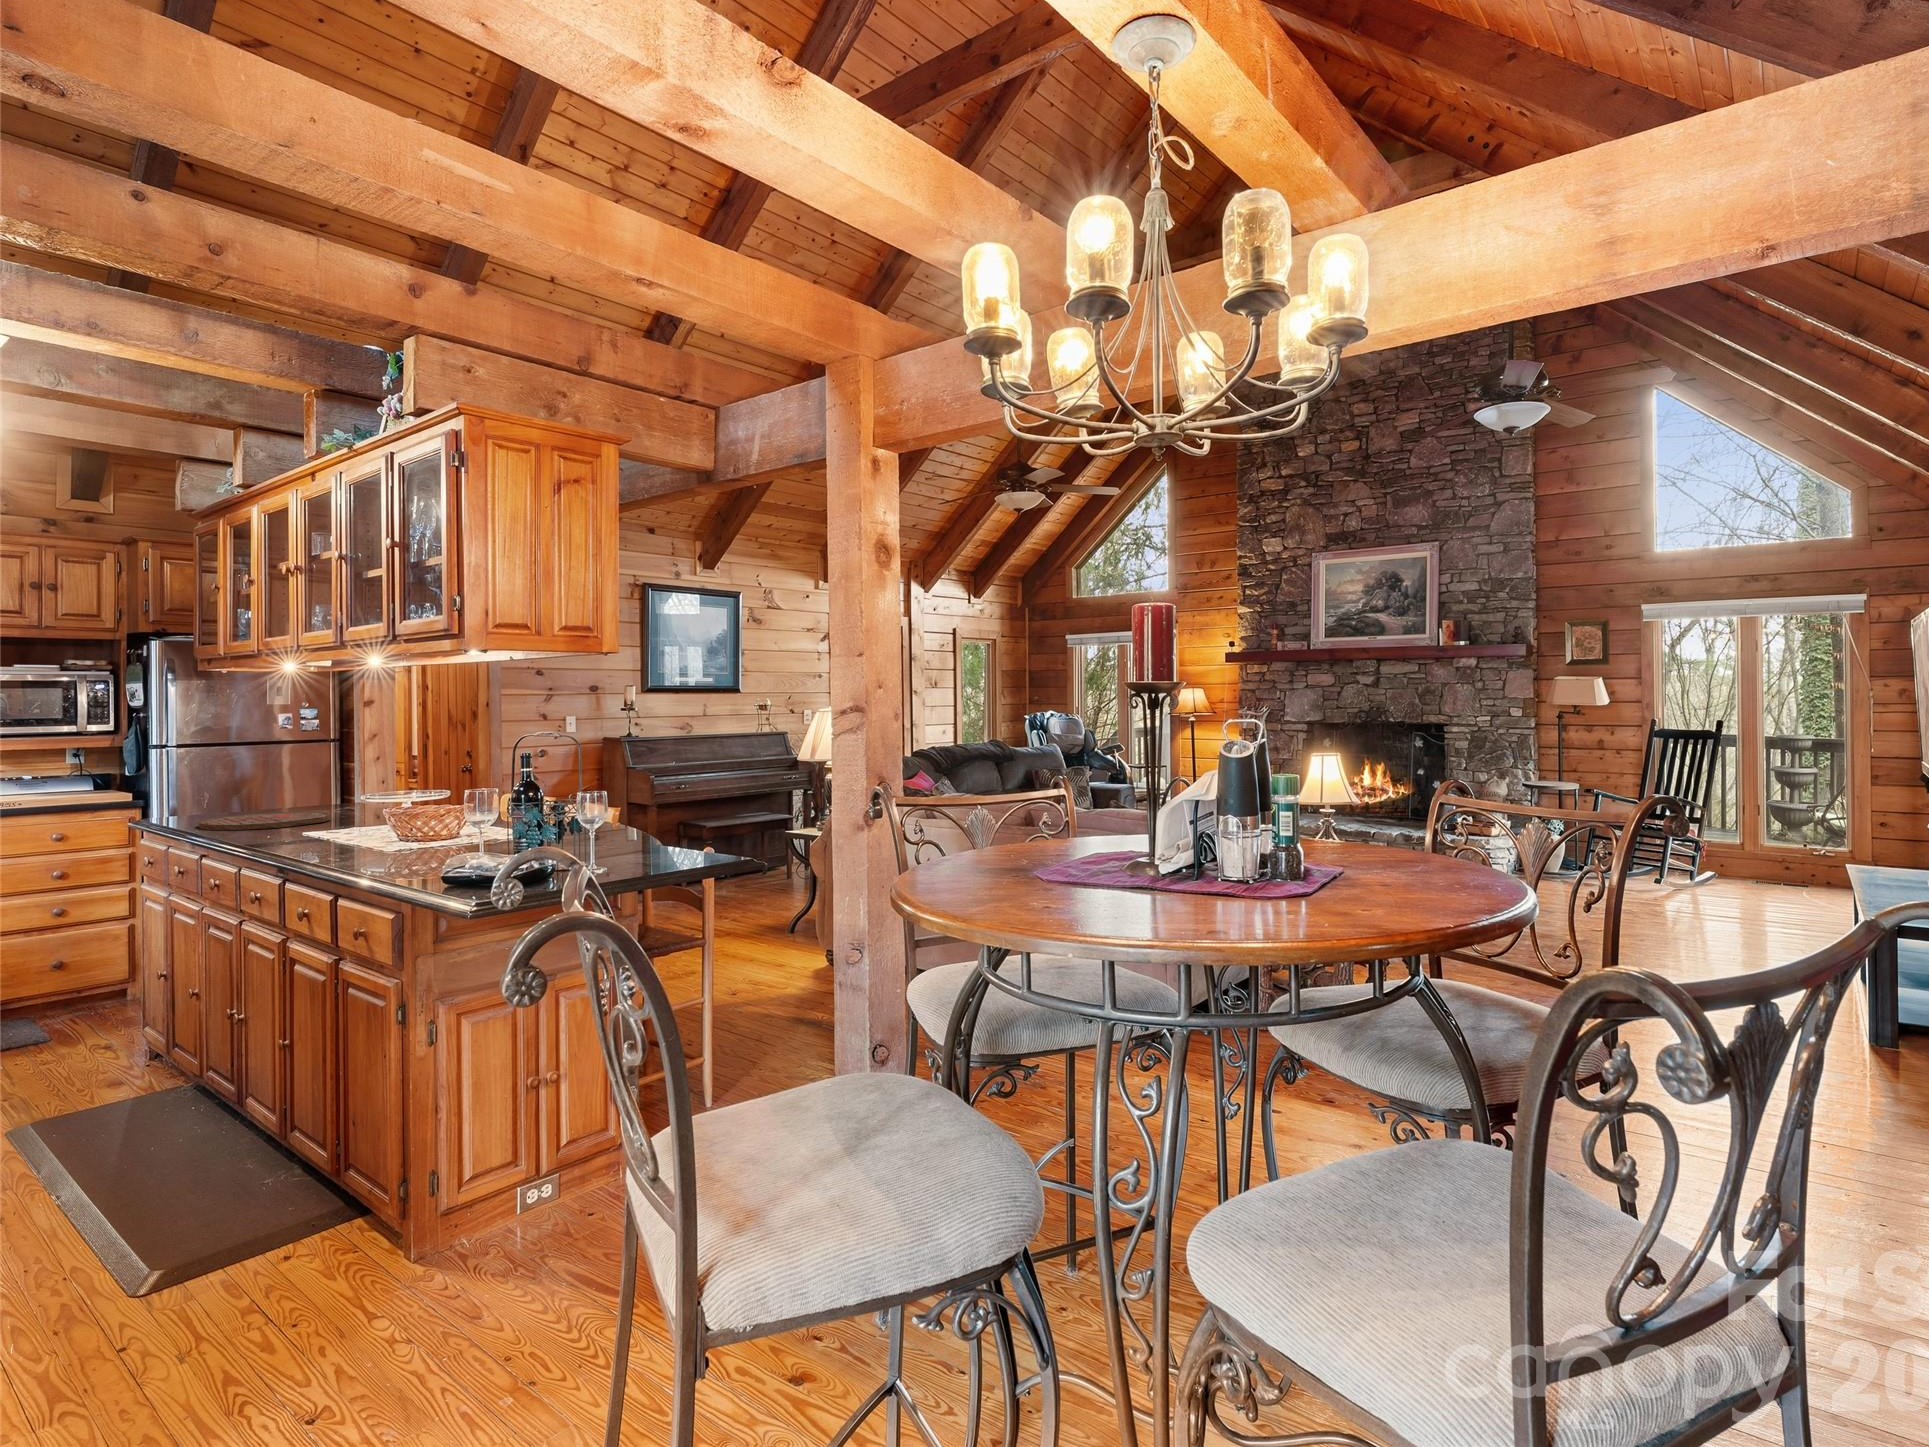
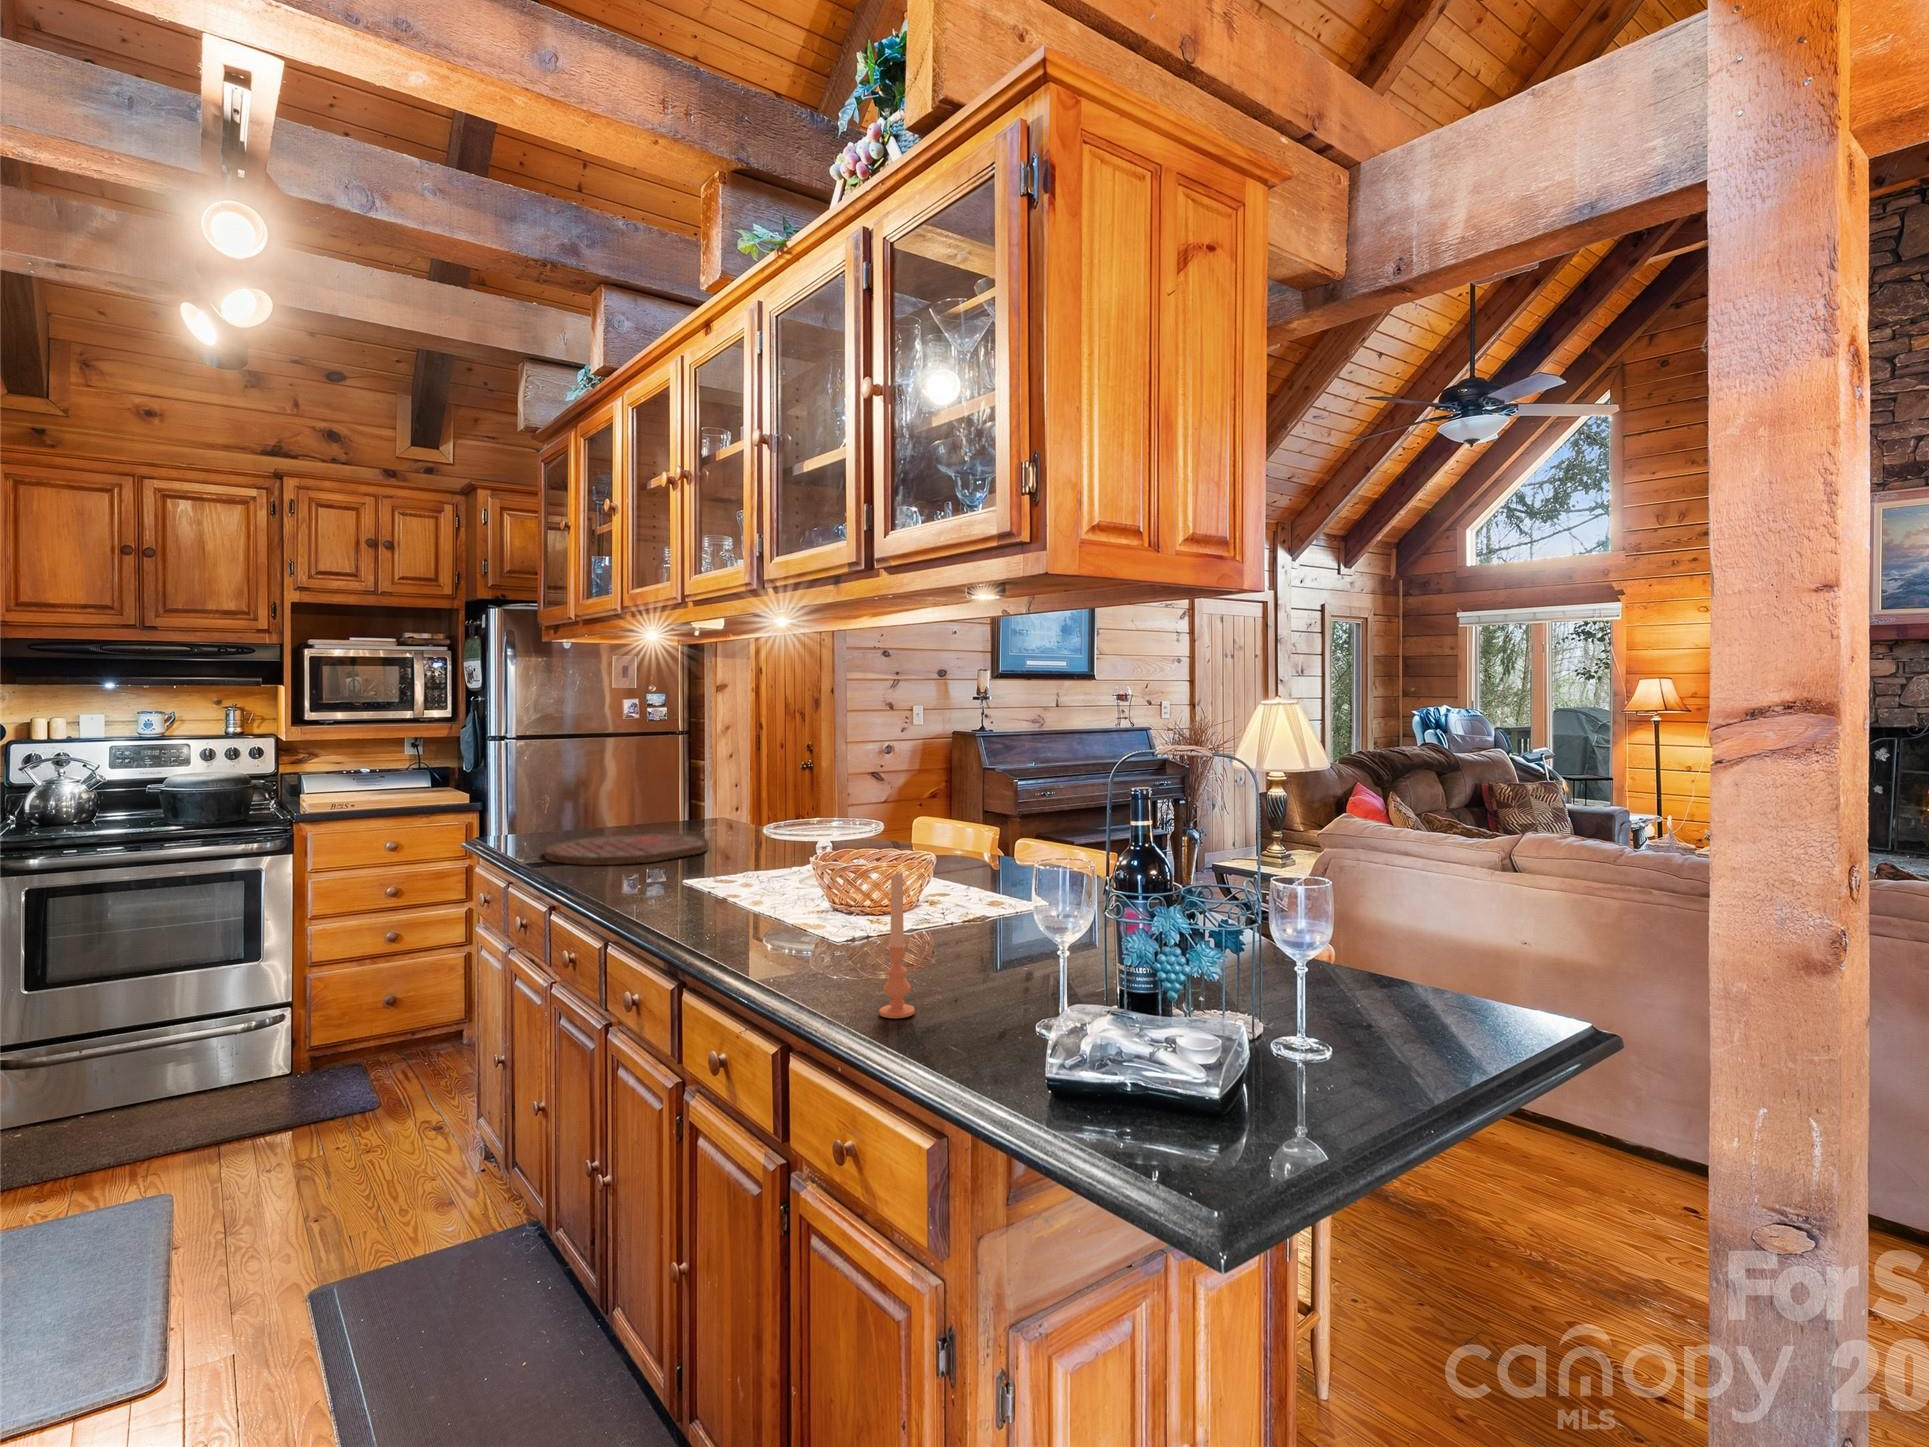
candle: none [385,803,405,875] -> present [879,872,915,1018]

